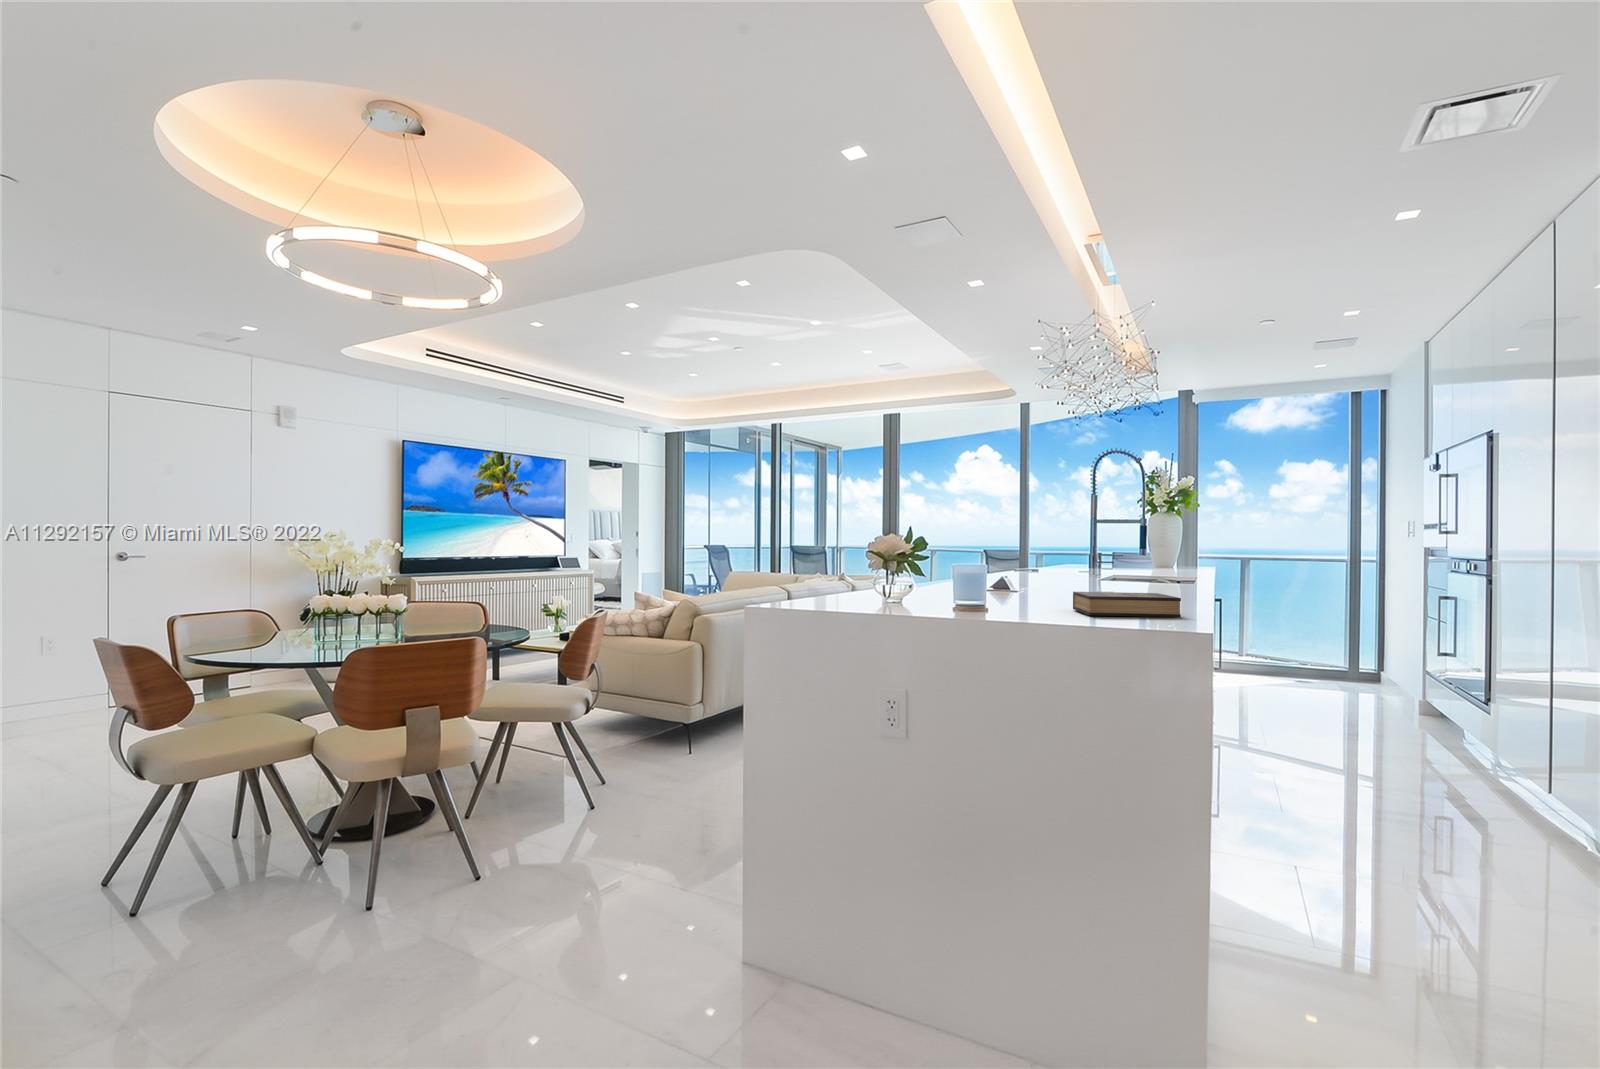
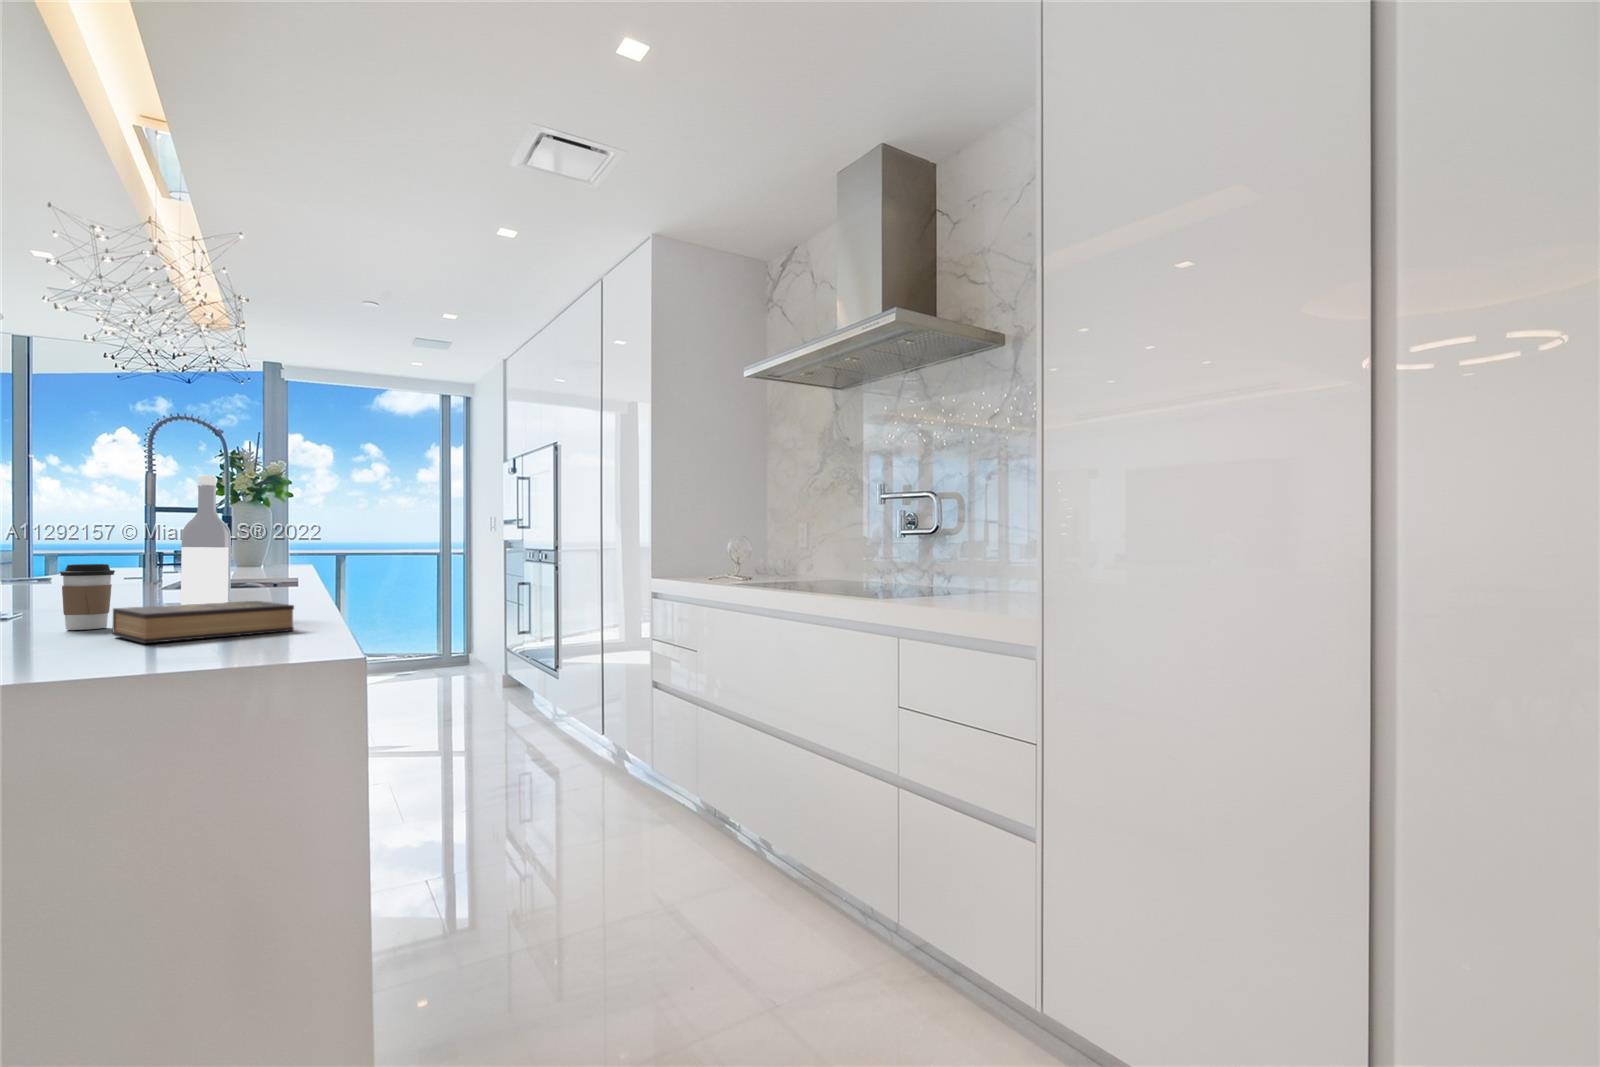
wine bottle: none [1111,501,1141,605] -> present [181,475,231,605]
coffee cup: none [1047,563,1074,604] -> present [60,564,115,630]

